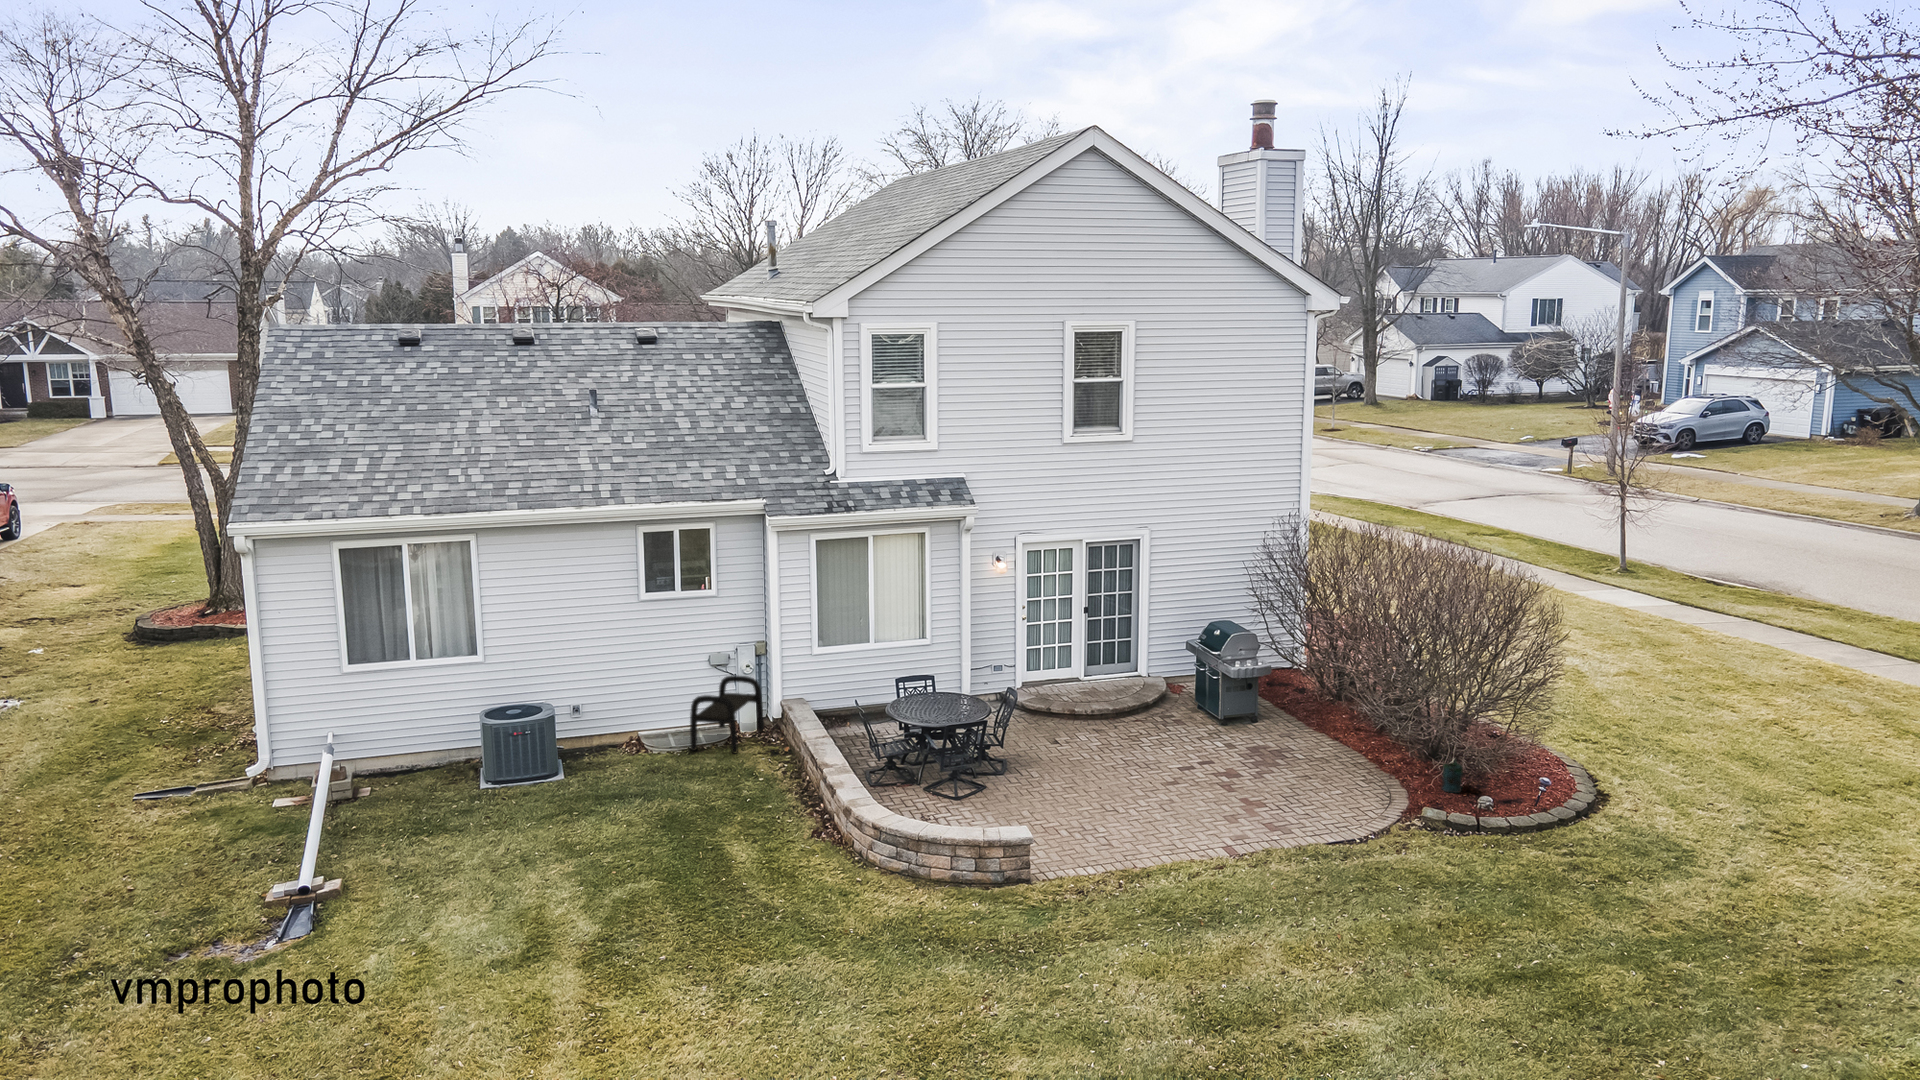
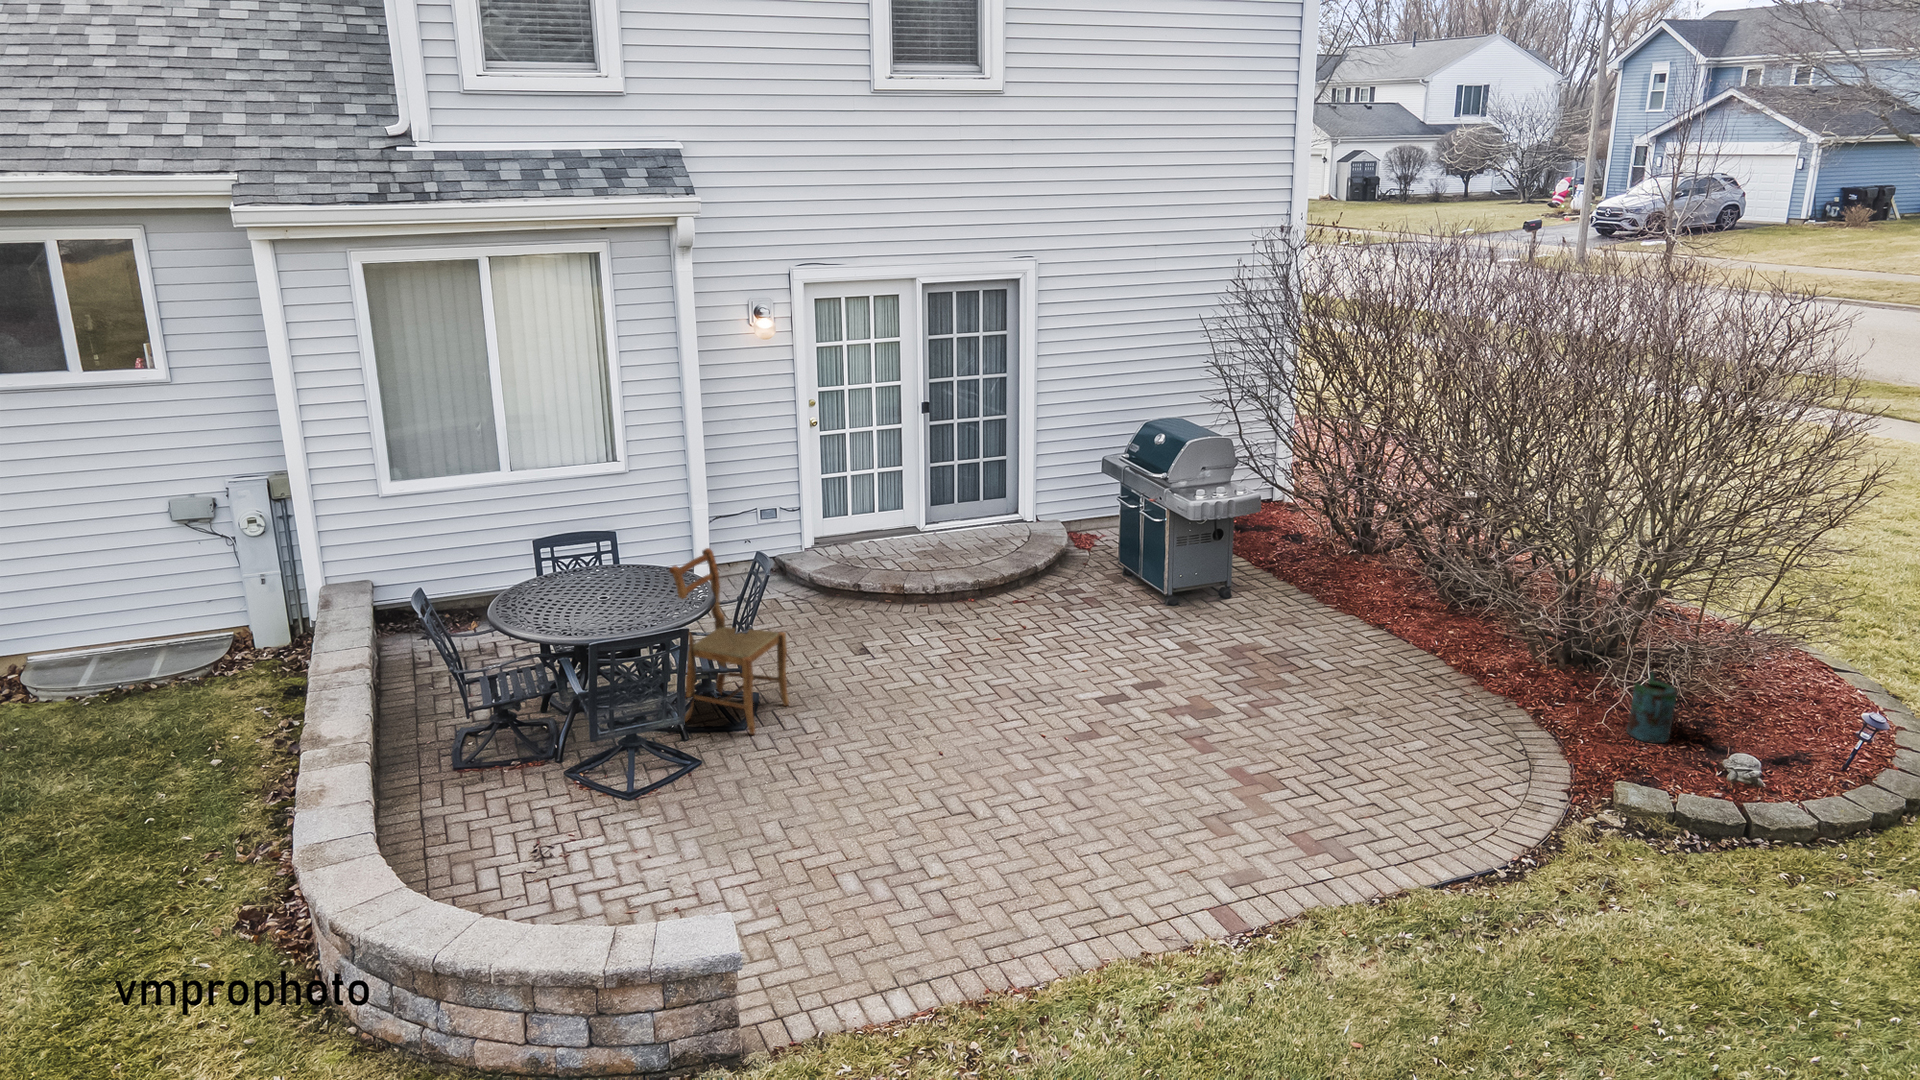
bench: present [690,676,764,753] -> none [83,542,293,704]
chair: none [975,685,1026,775] -> present [669,548,789,734]

